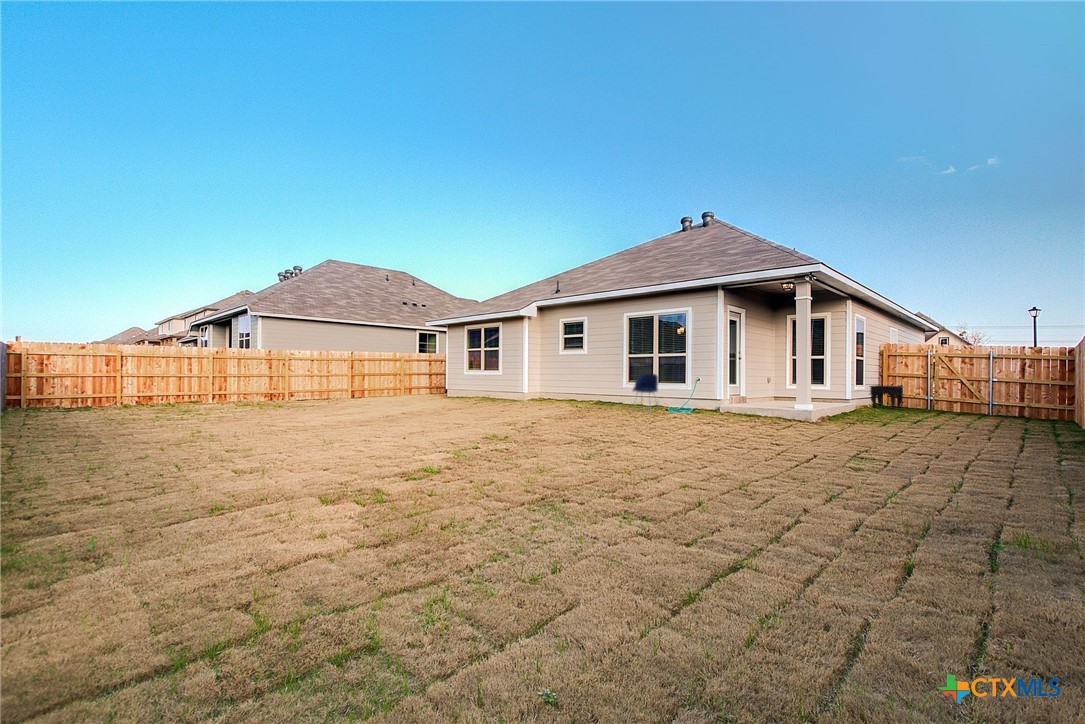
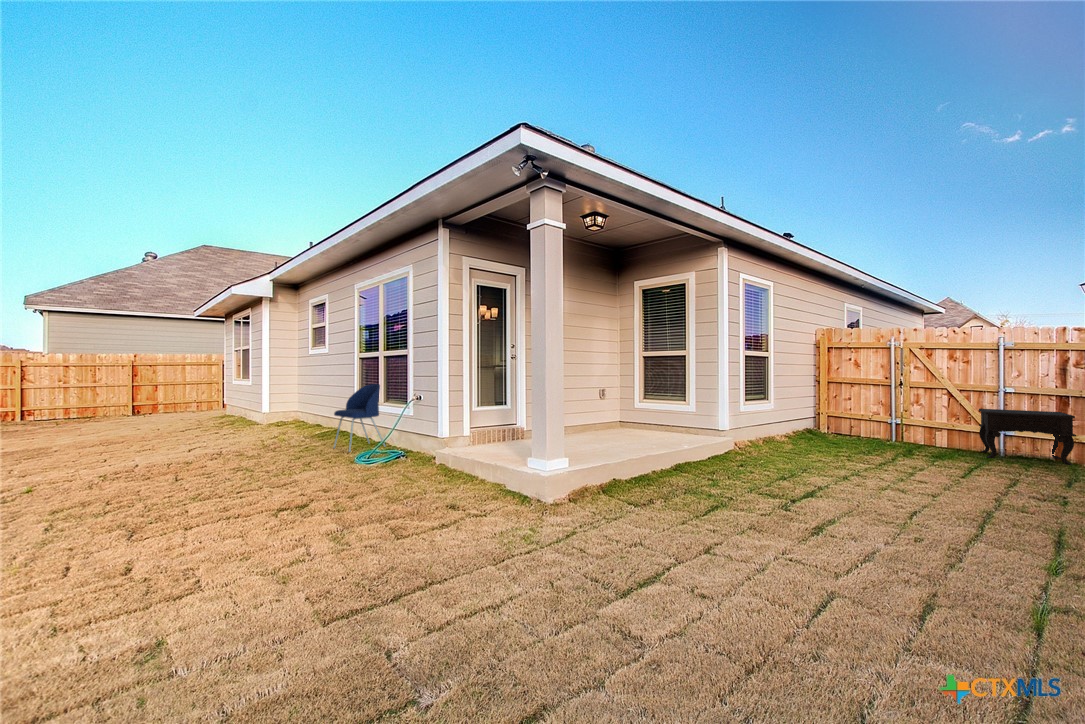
side table: present [870,385,904,409] -> present [979,409,1076,465]

